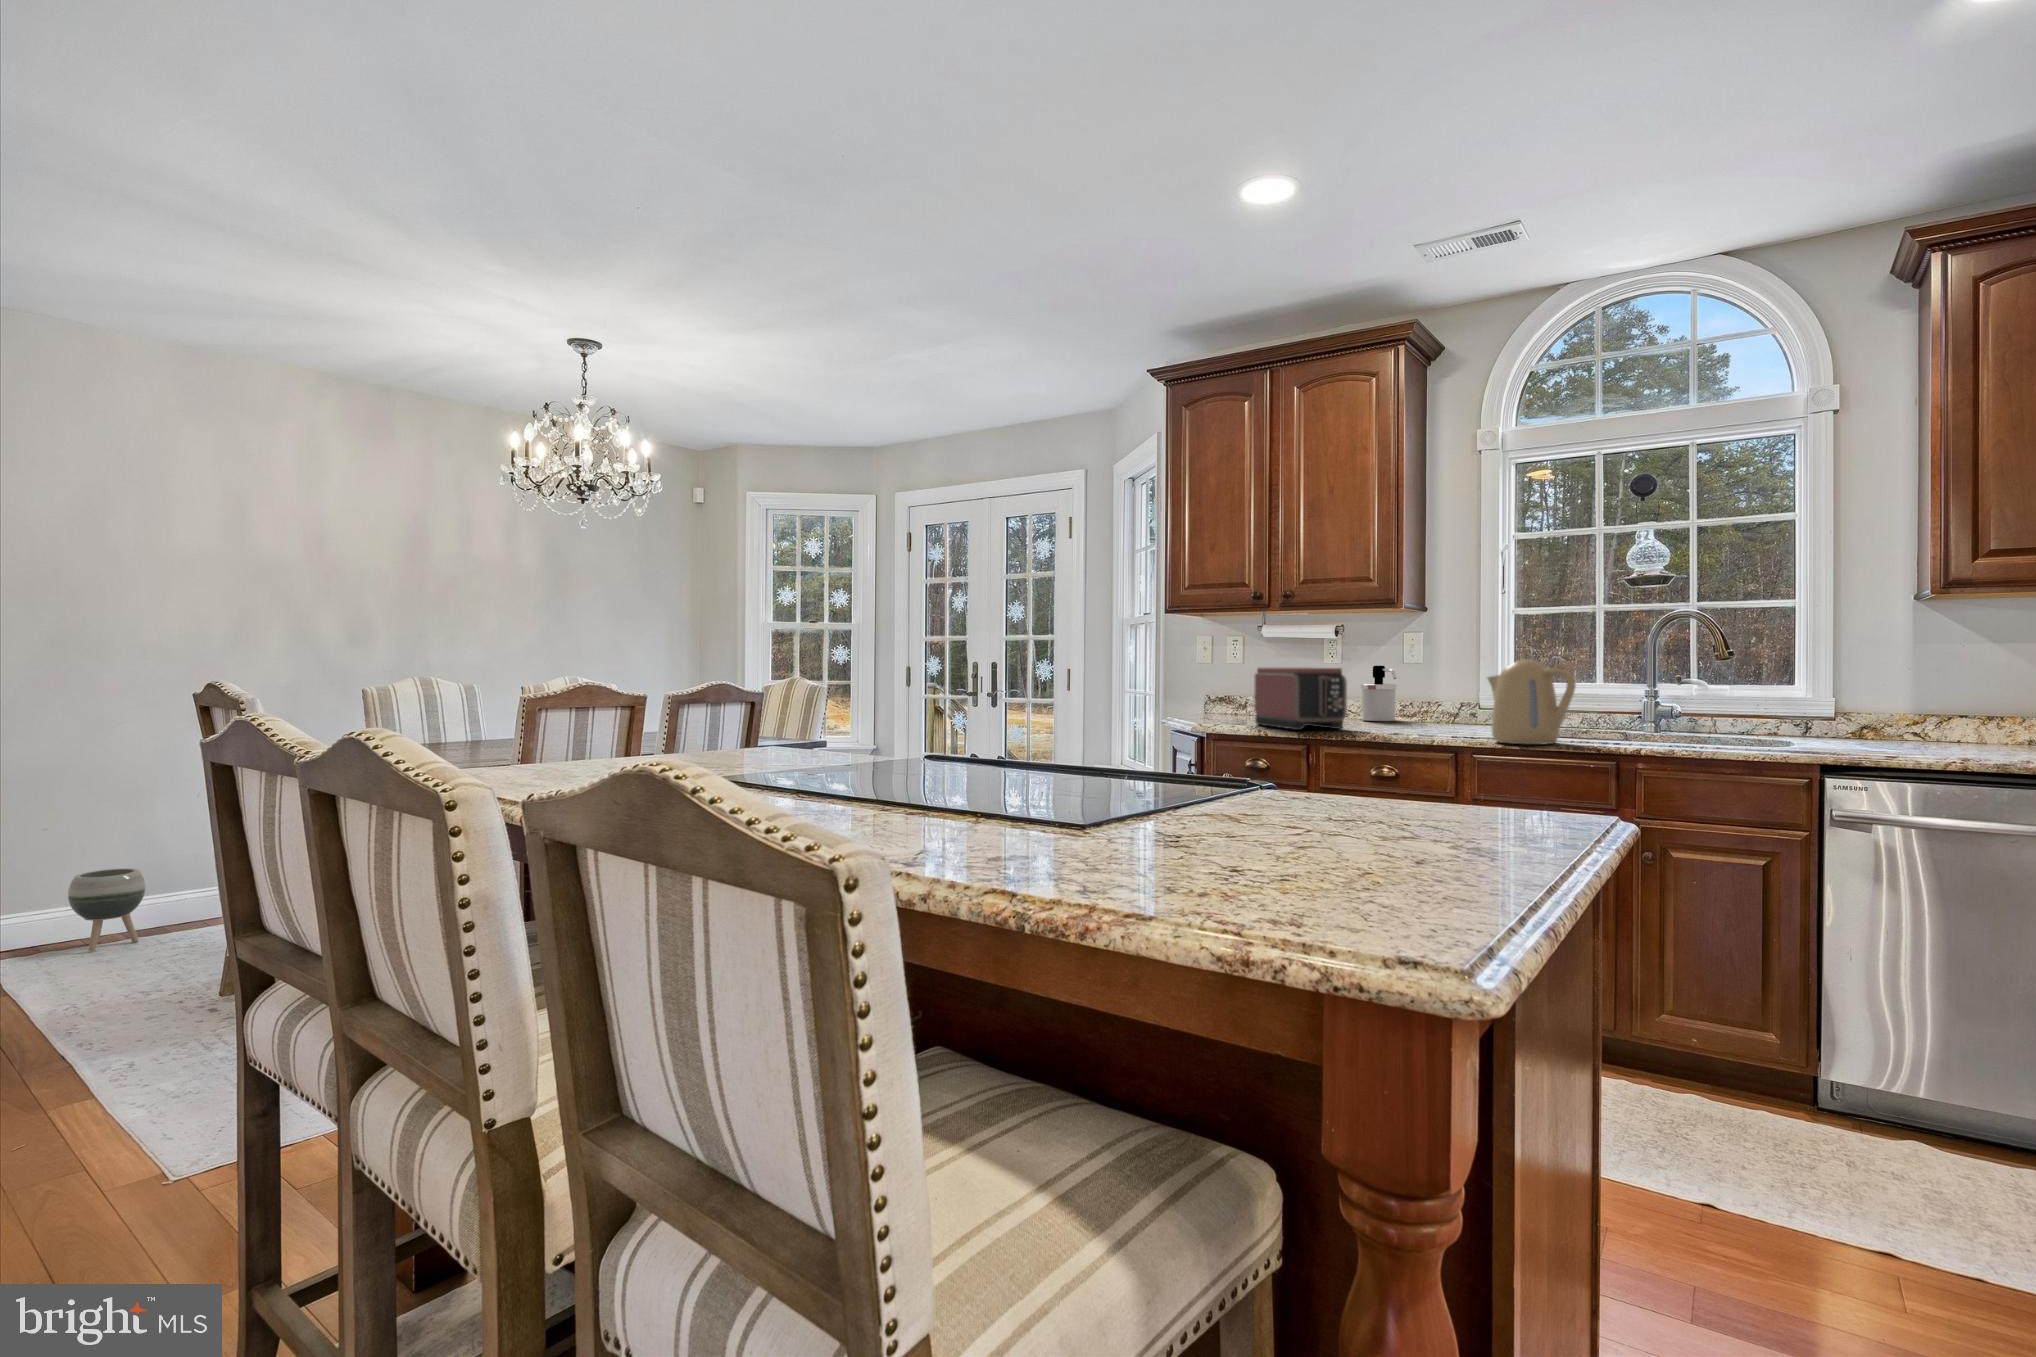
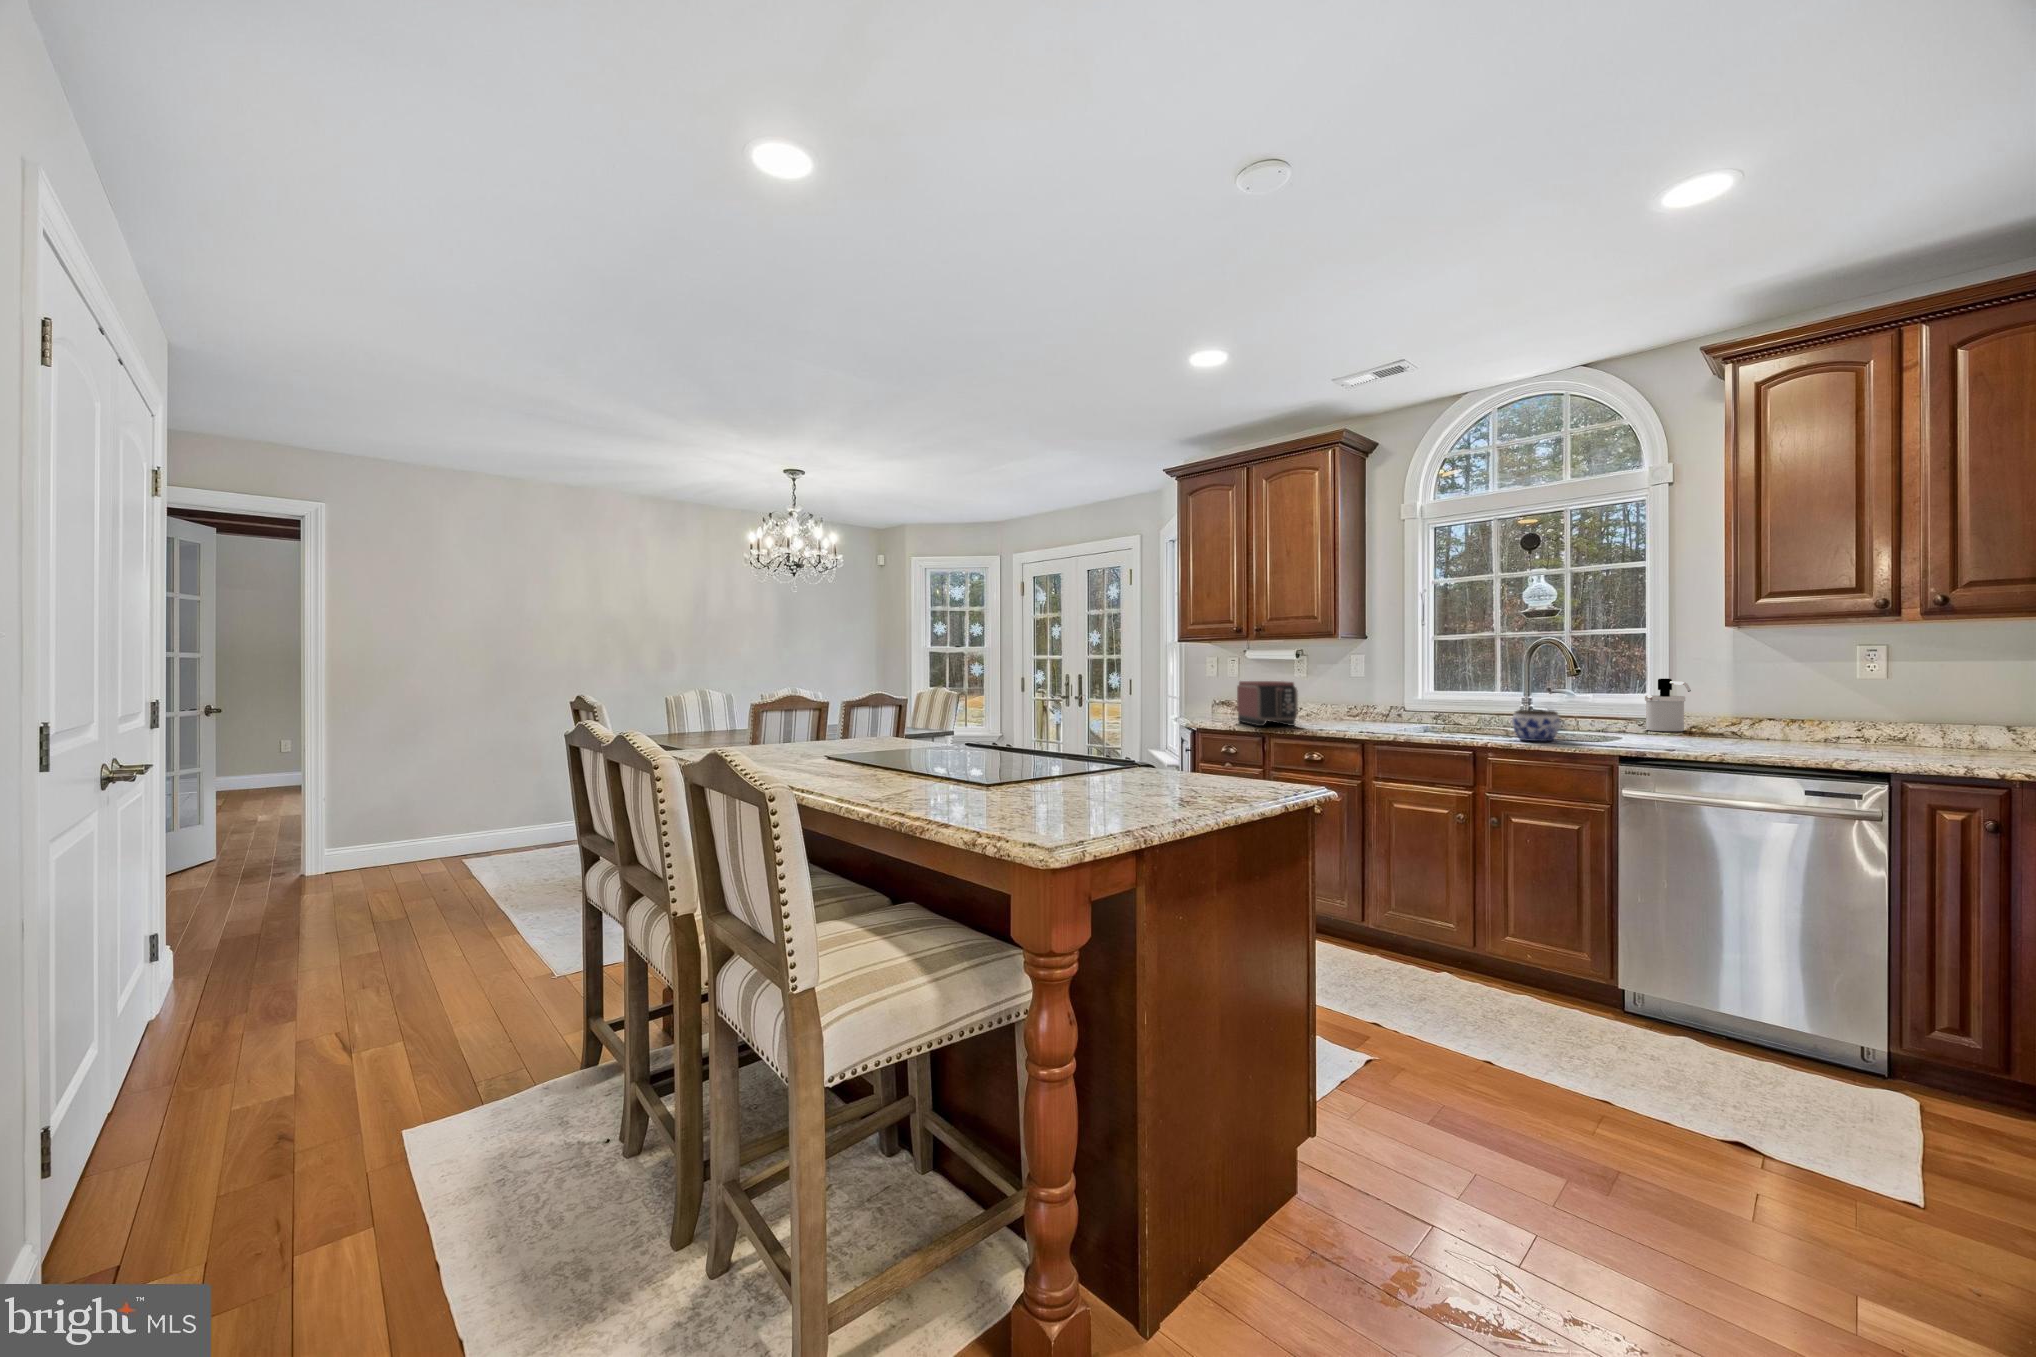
kettle: present [1487,659,1576,745] -> none [1384,677,1442,738]
soap dispenser: present [1361,666,1397,721] -> present [1645,678,1691,732]
jar: none [1667,704,1733,747] -> present [1512,710,1560,741]
planter: present [68,868,145,951] -> none [508,806,548,855]

